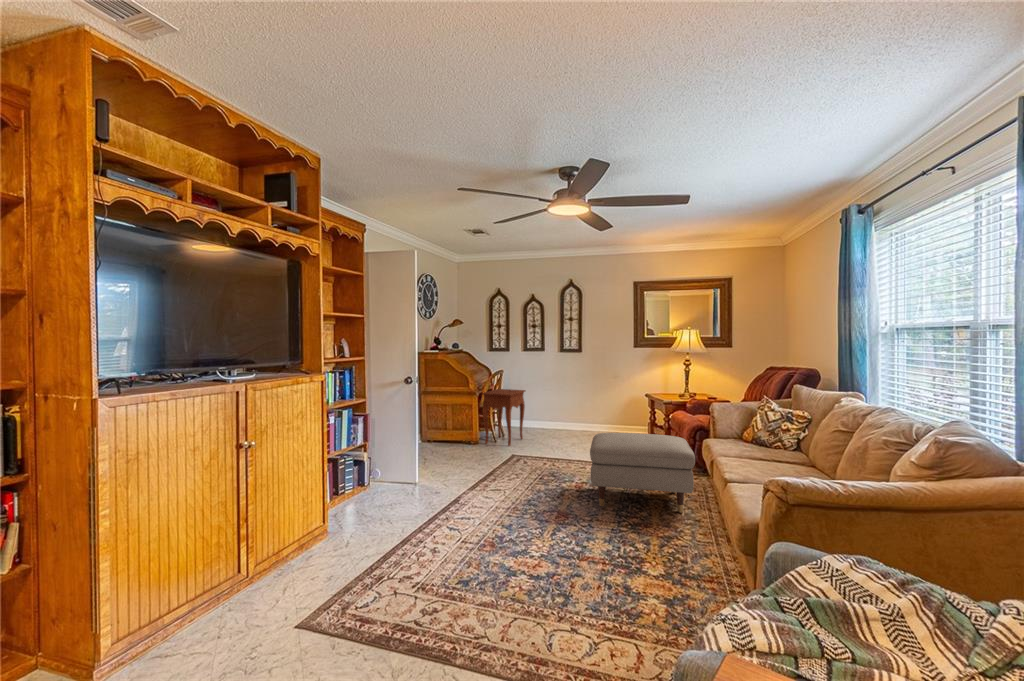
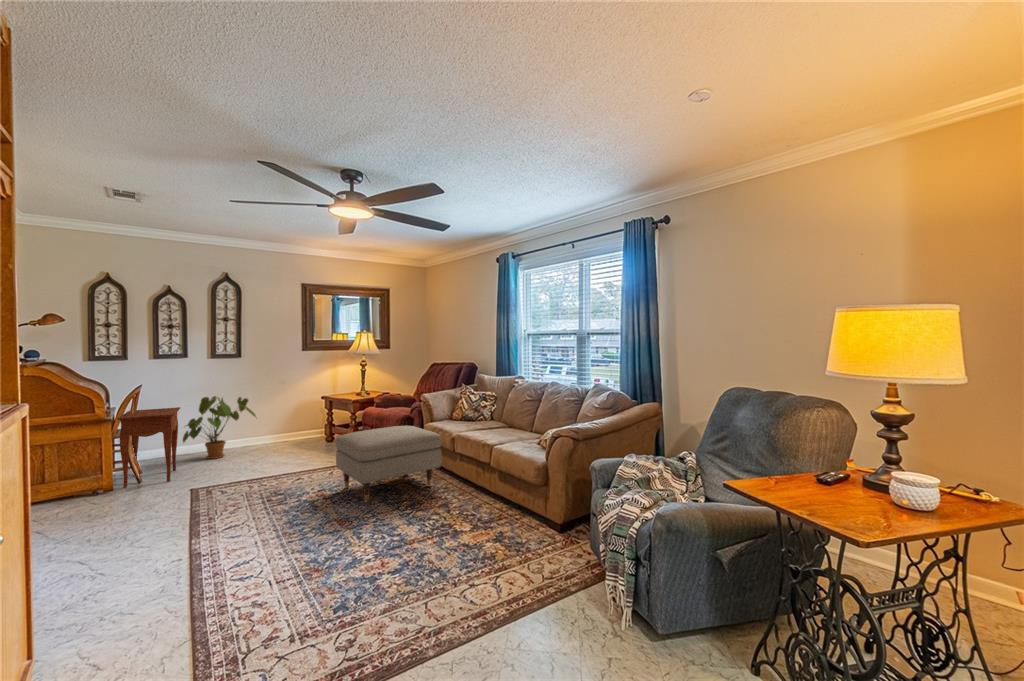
house plant: none [533,384,585,436] -> present [183,396,256,459]

